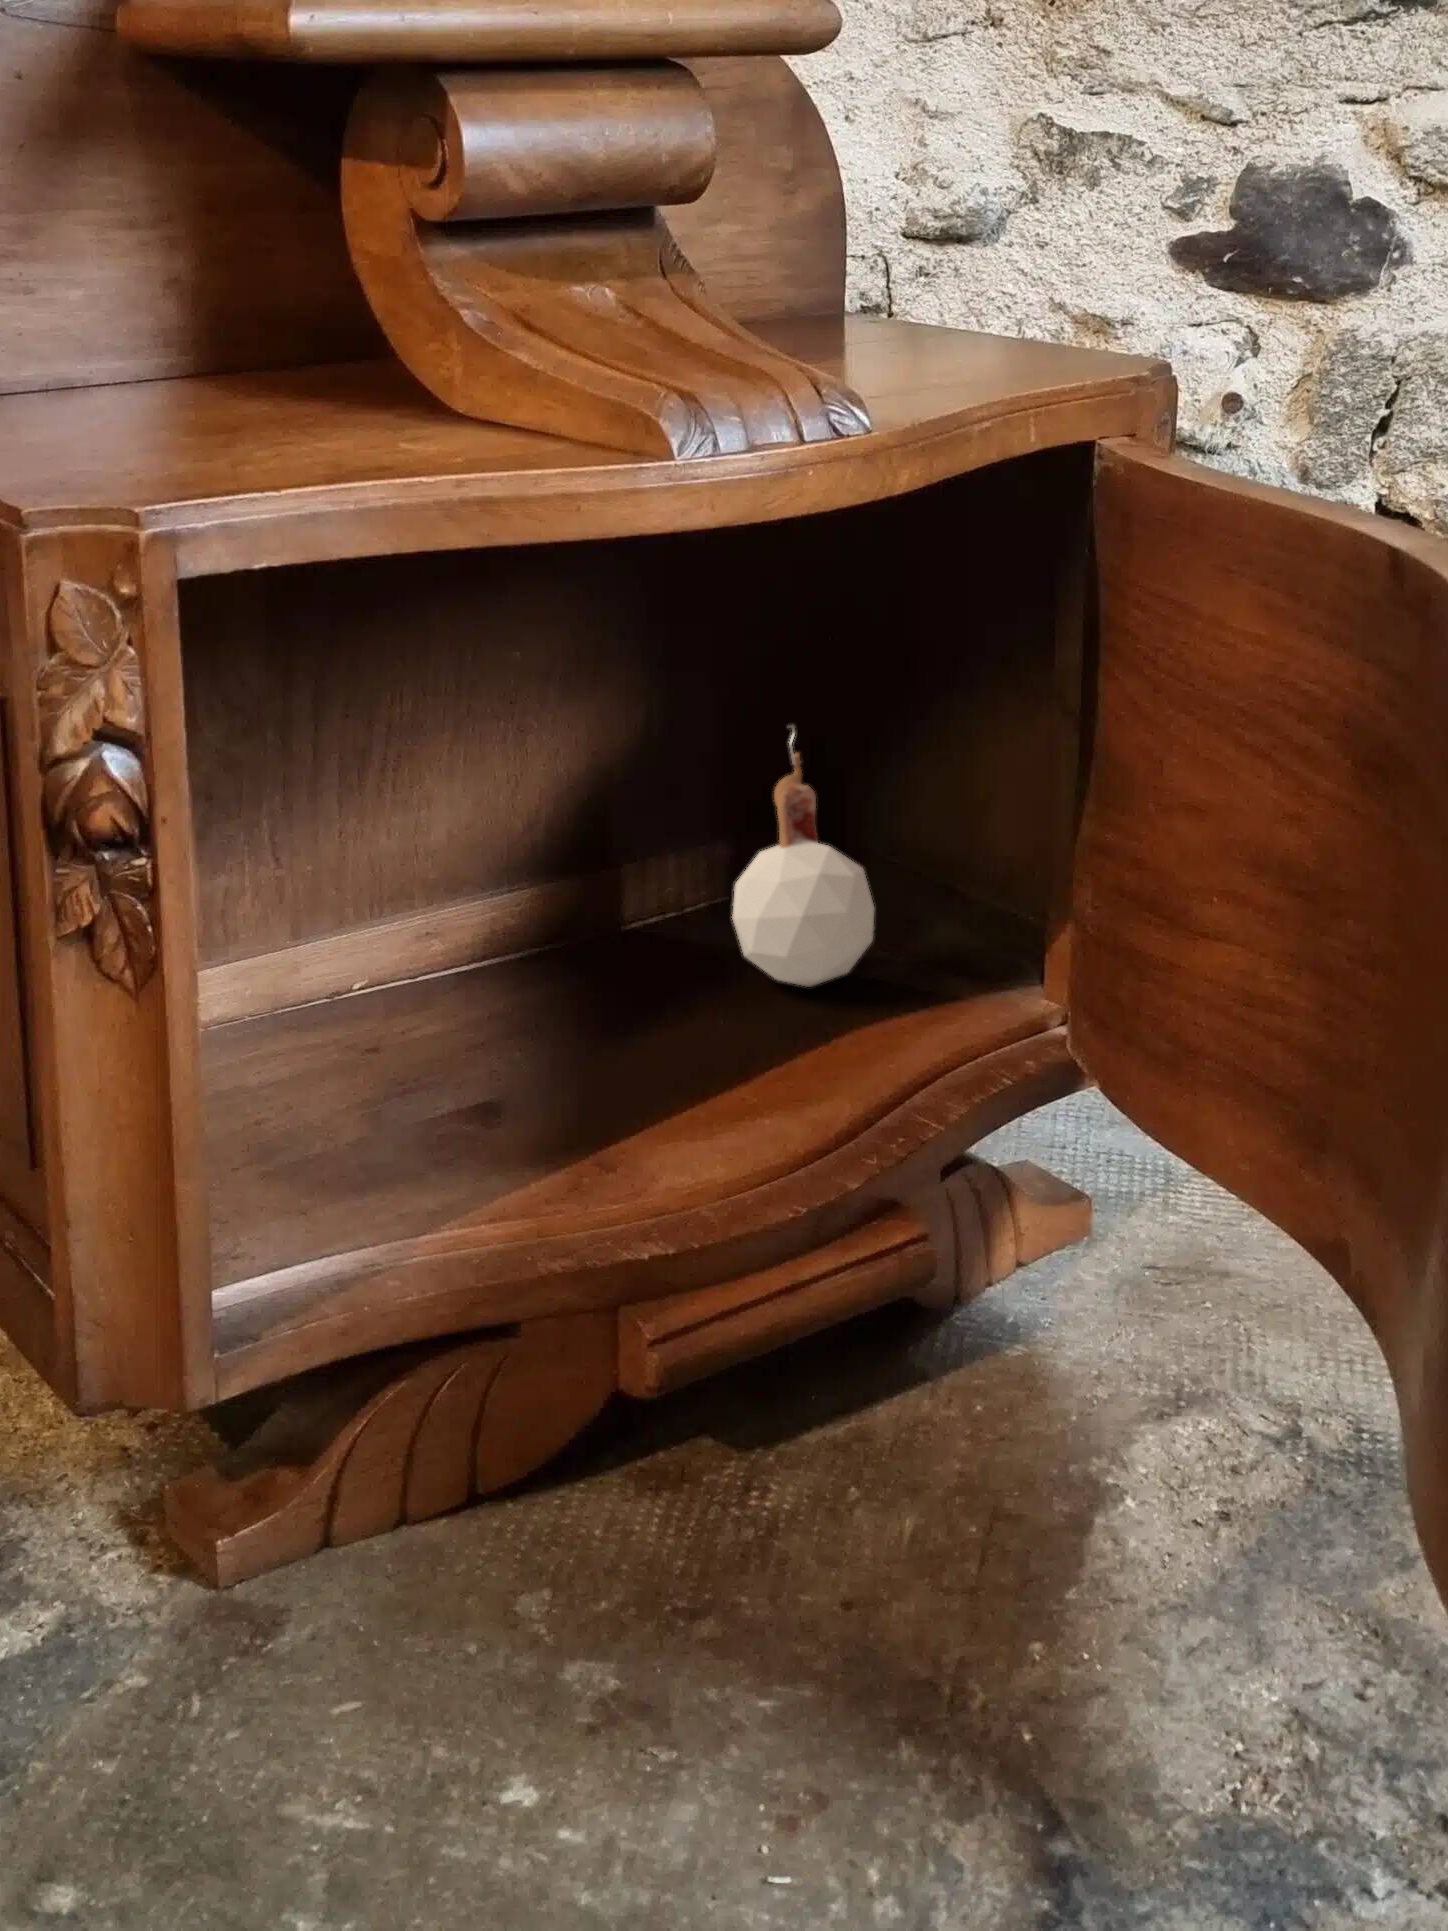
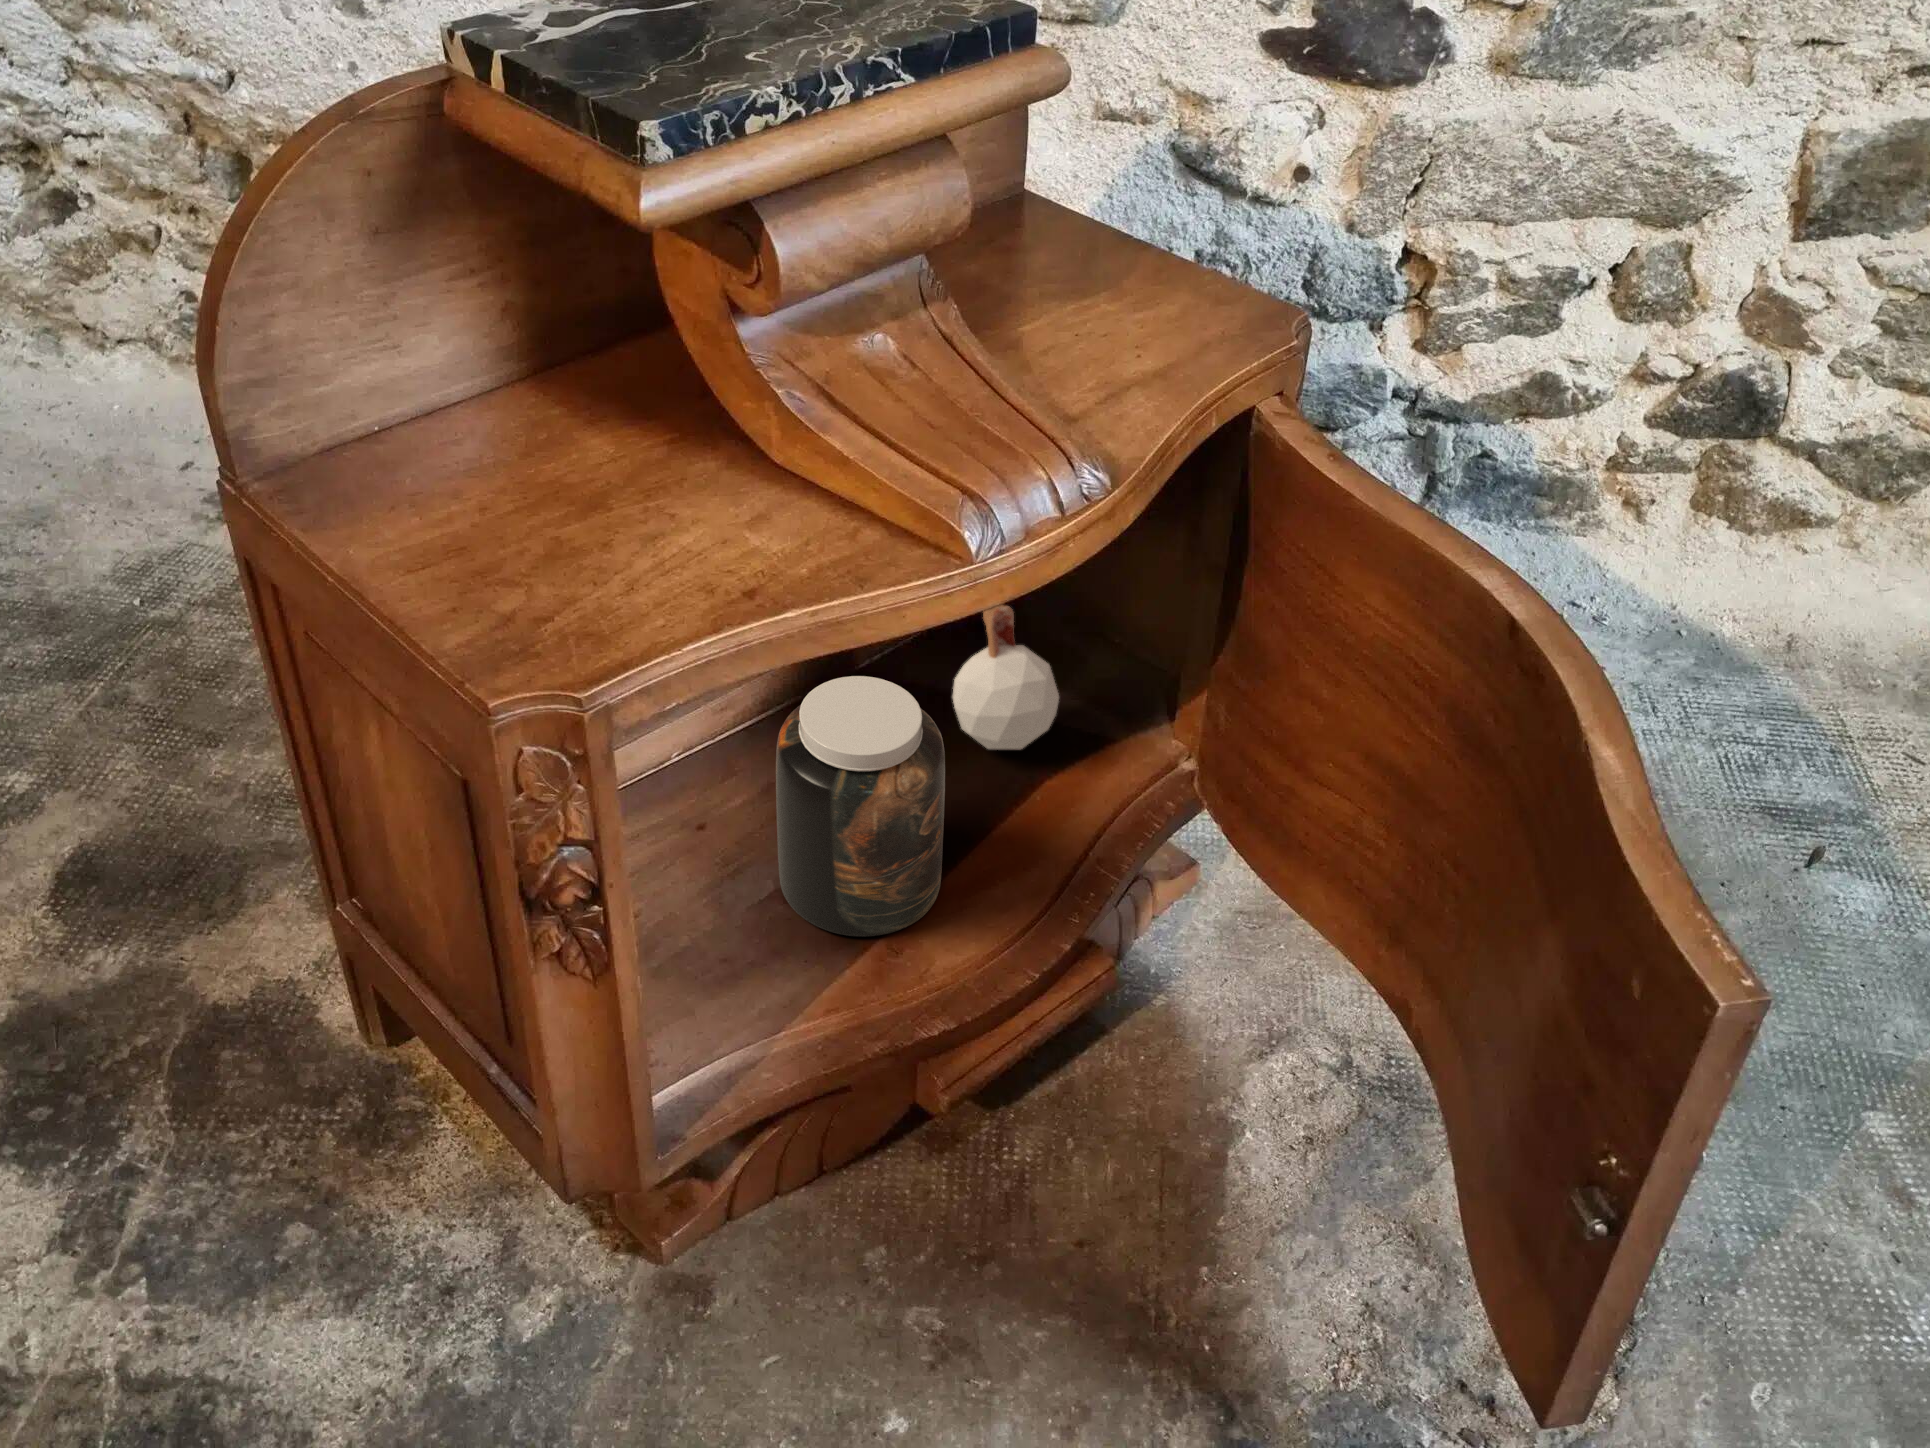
jar: none [460,788,684,1141] -> present [776,676,945,937]

